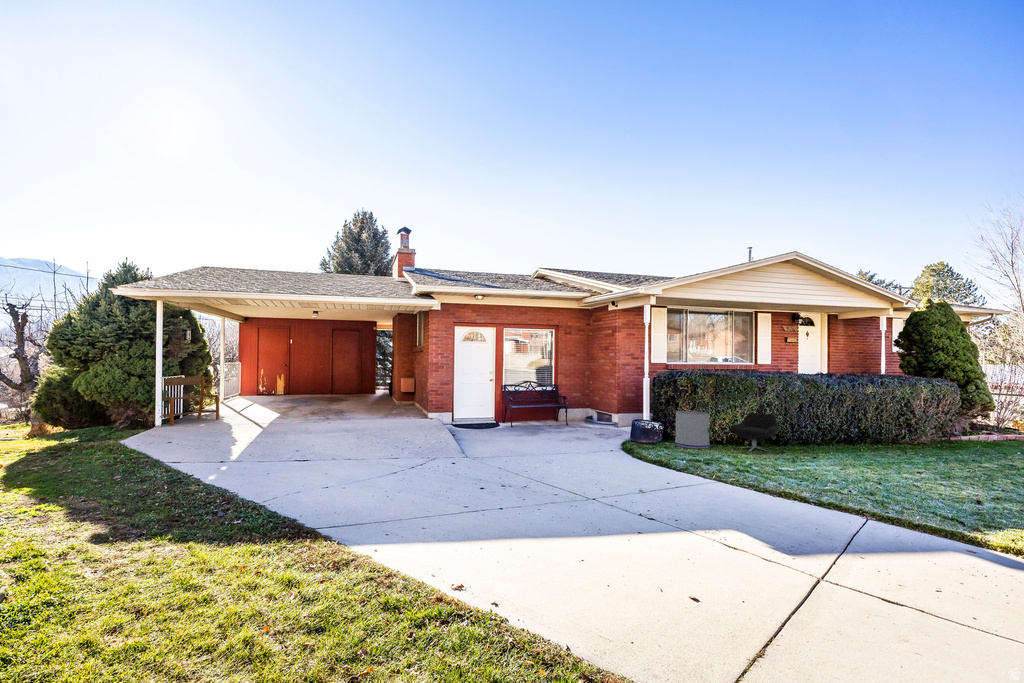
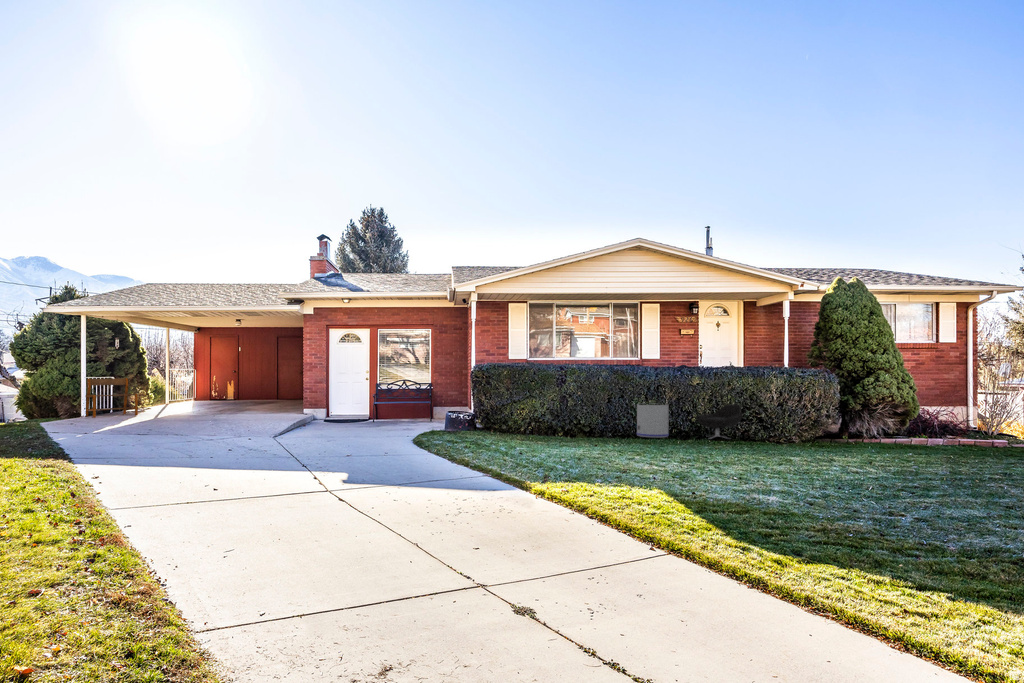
trash can: present [675,411,710,448] -> present [636,403,669,437]
lounge chair: present [731,413,779,451] -> present [696,404,742,438]

